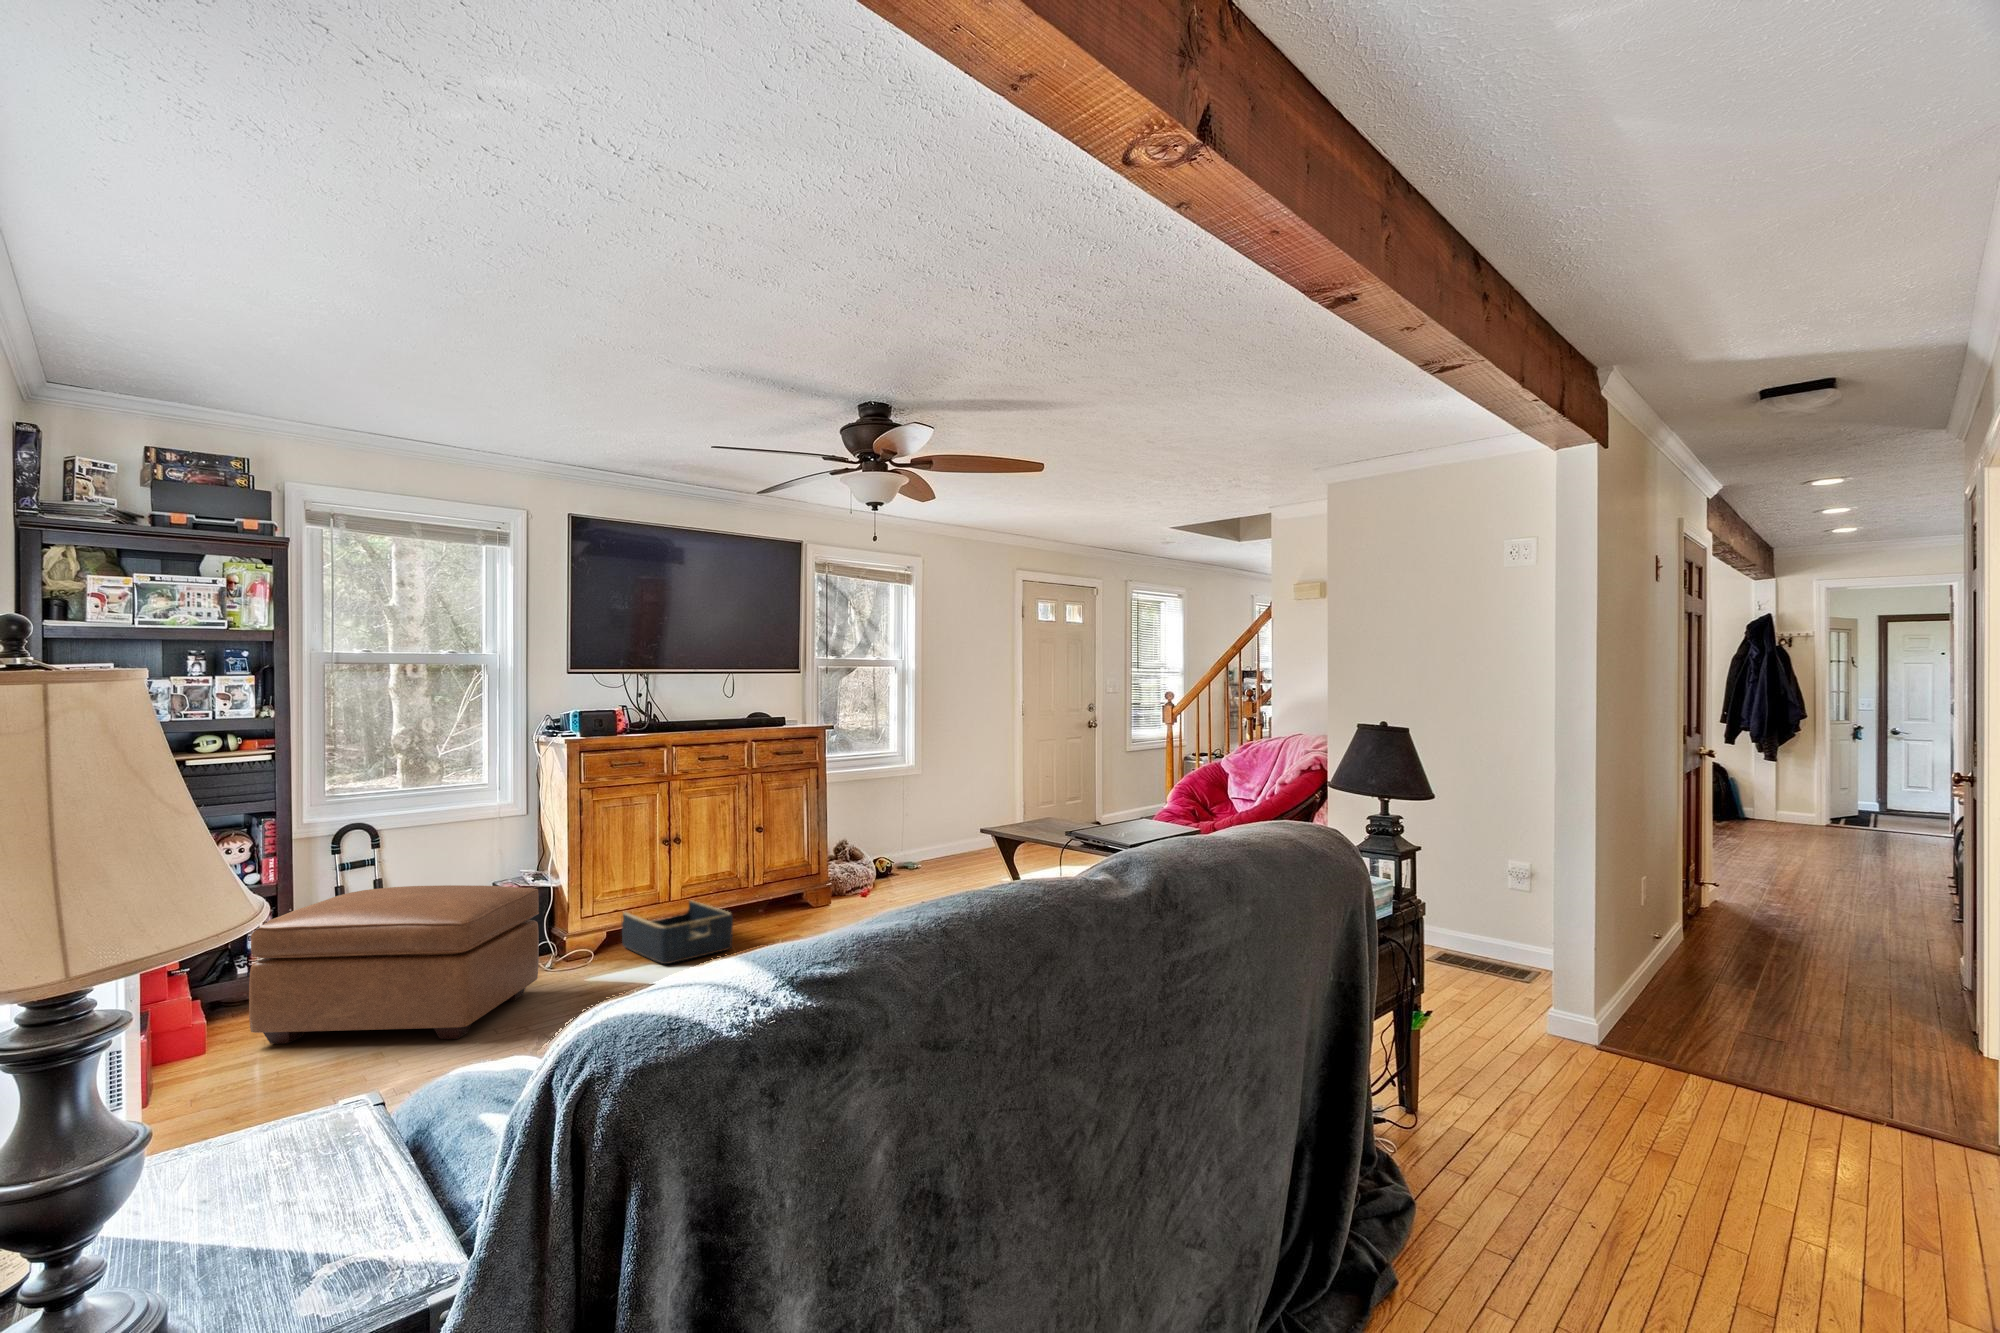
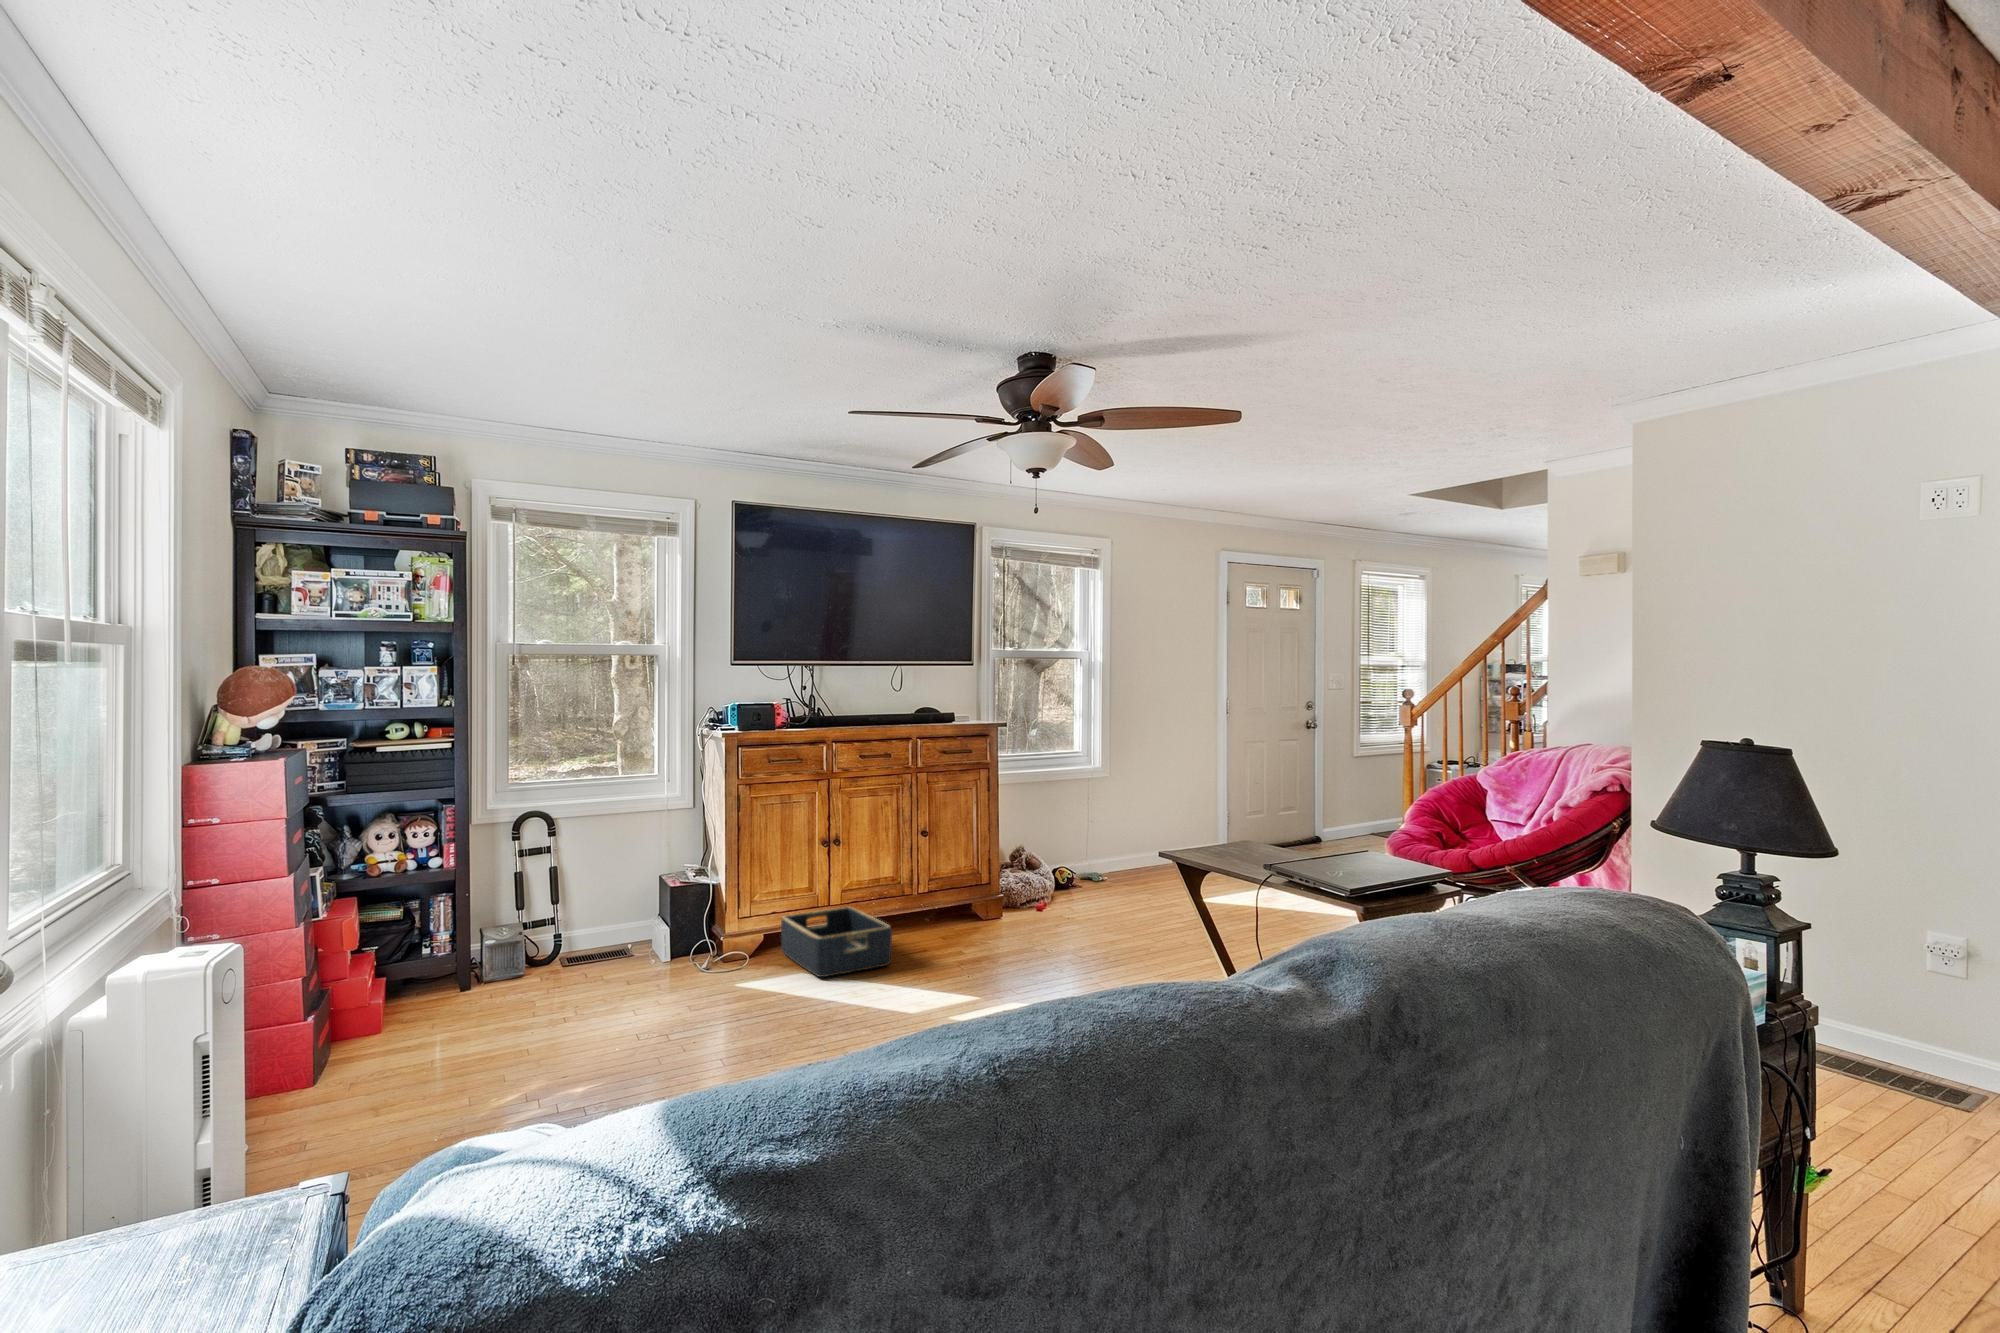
ottoman: present [249,885,539,1044] -> none [425,882,693,1044]

